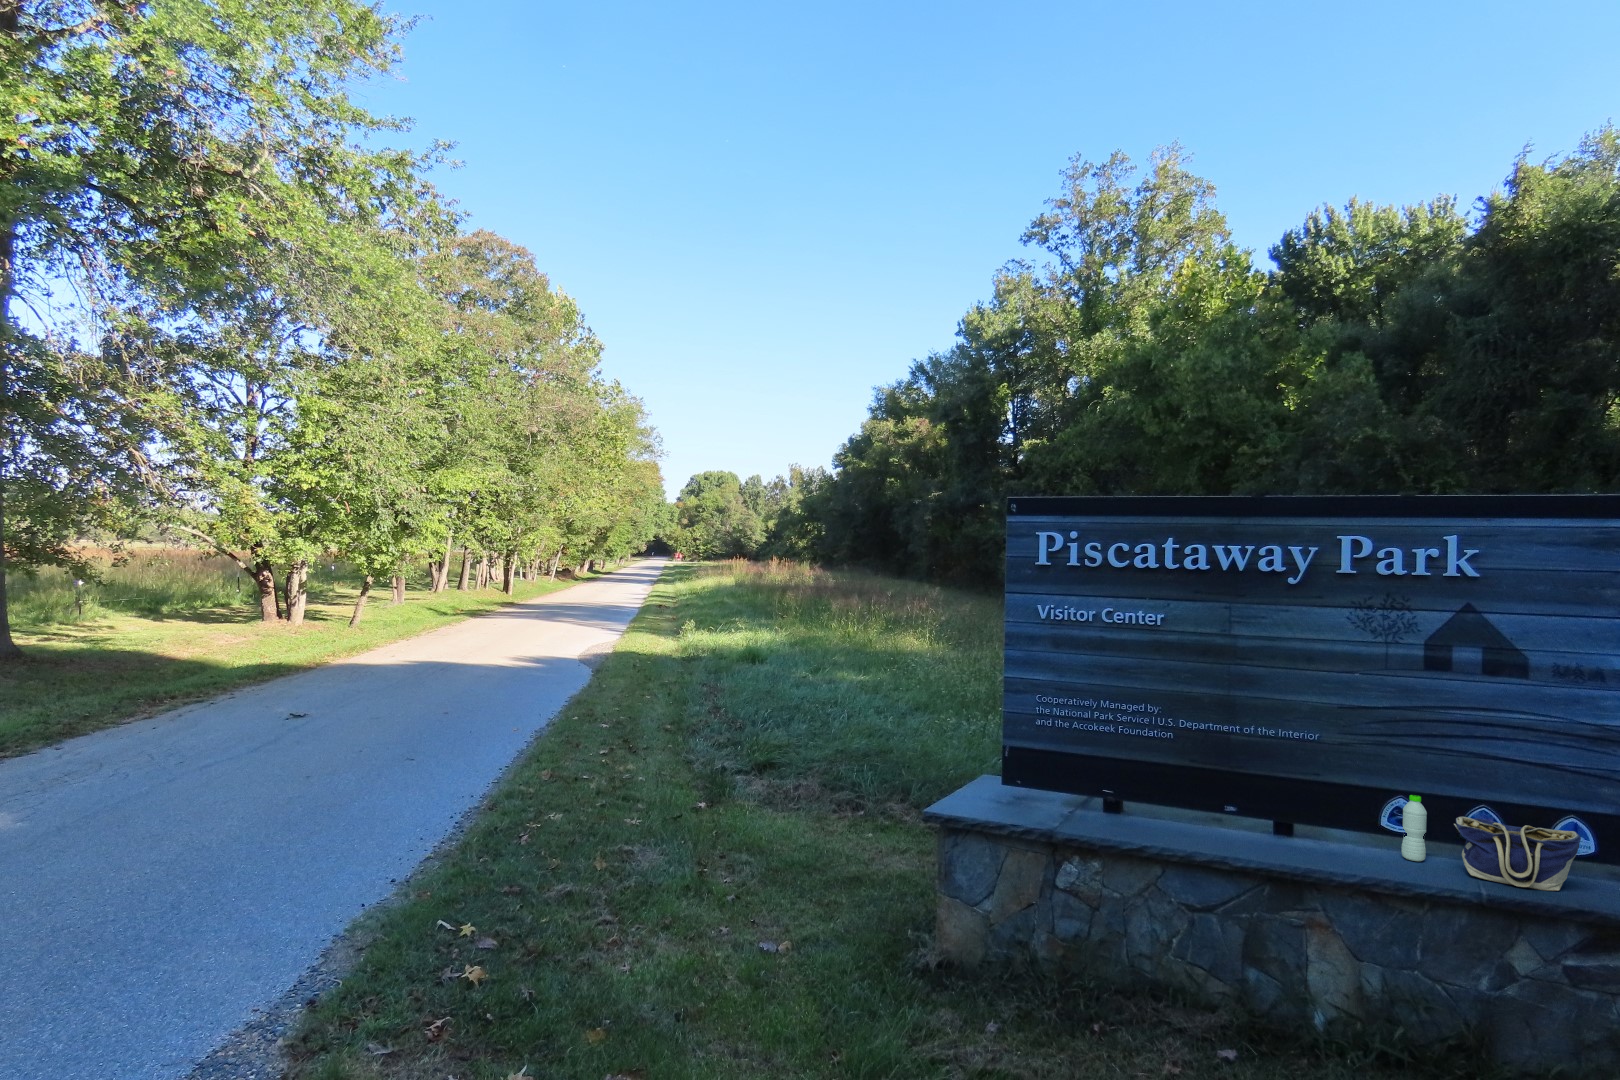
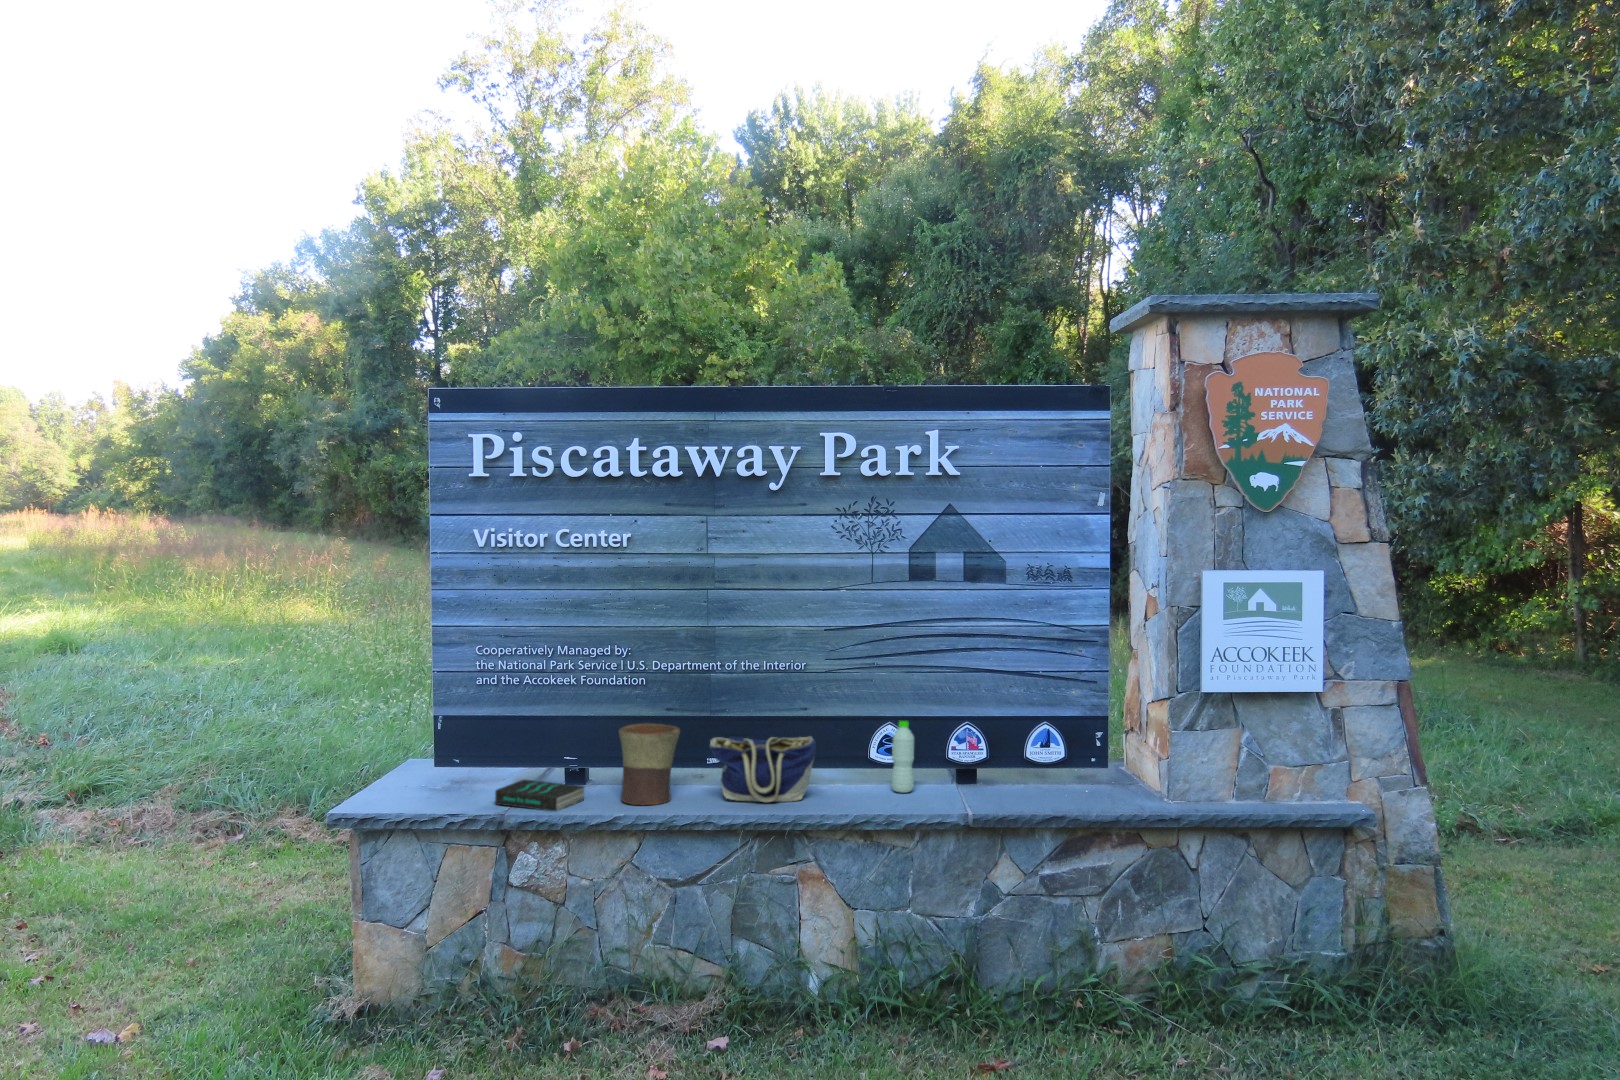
flower pot: none [1148,765,1200,833] -> present [619,723,680,805]
book: none [1050,795,1120,825] -> present [495,780,584,811]
tote bag: present [1454,817,1581,891] -> present [710,737,816,802]

